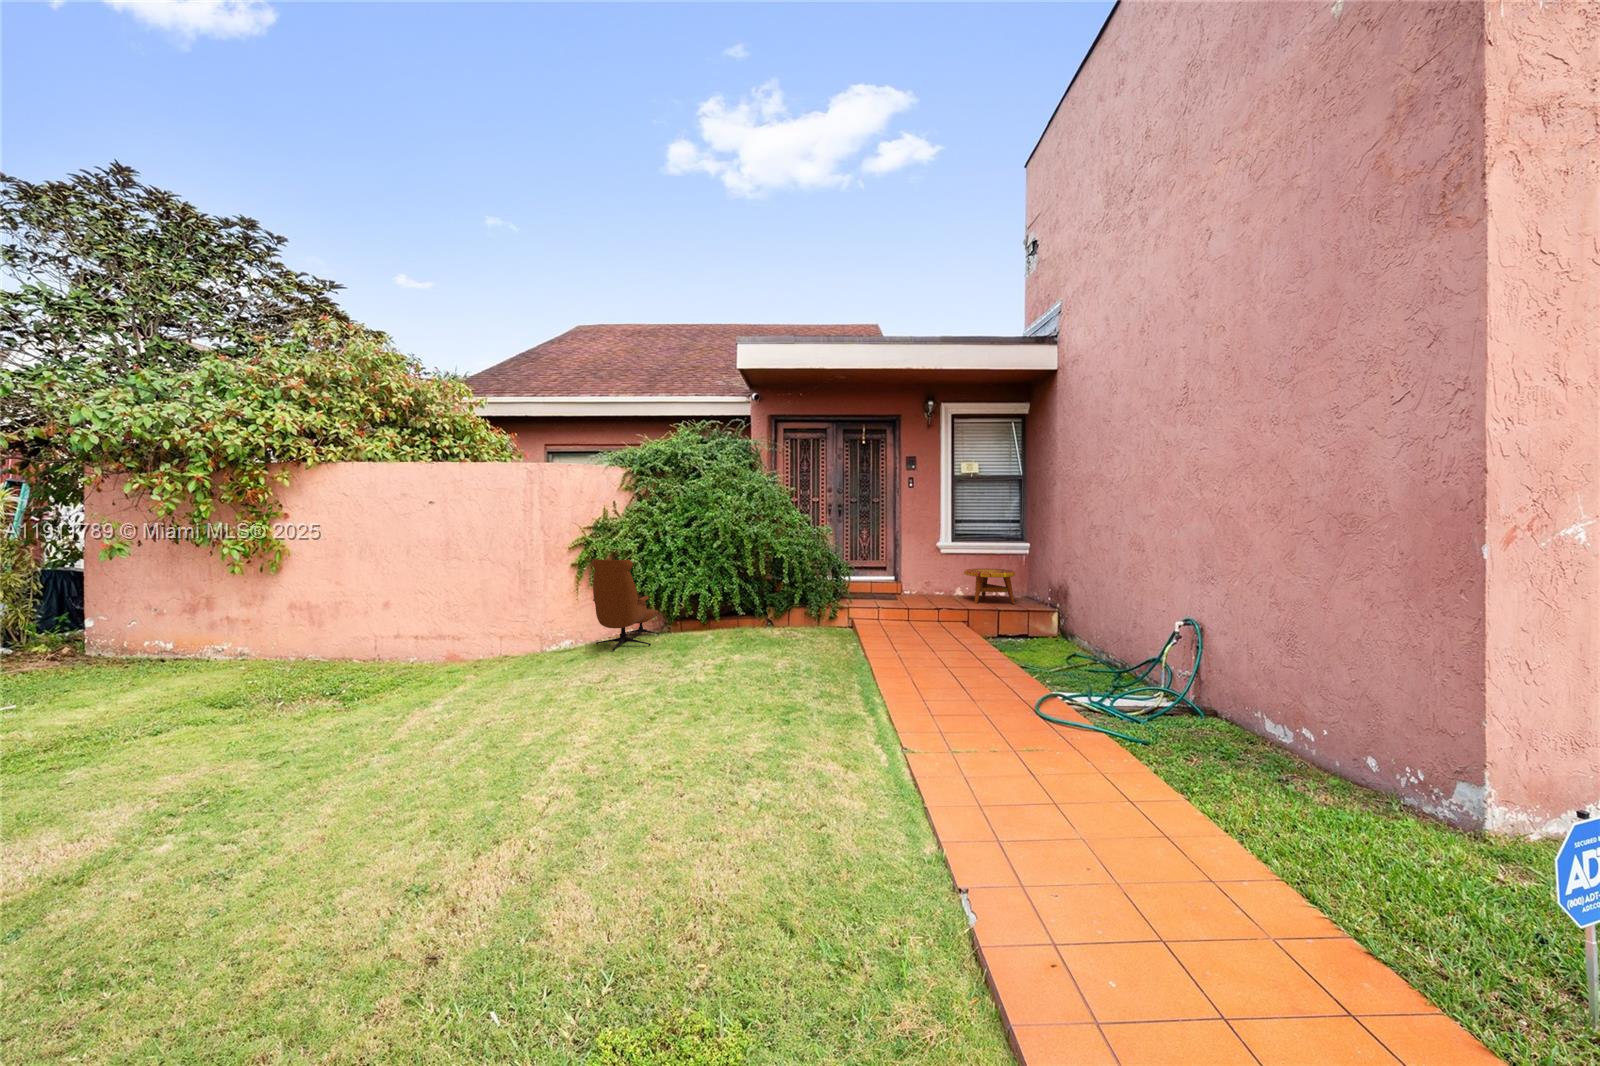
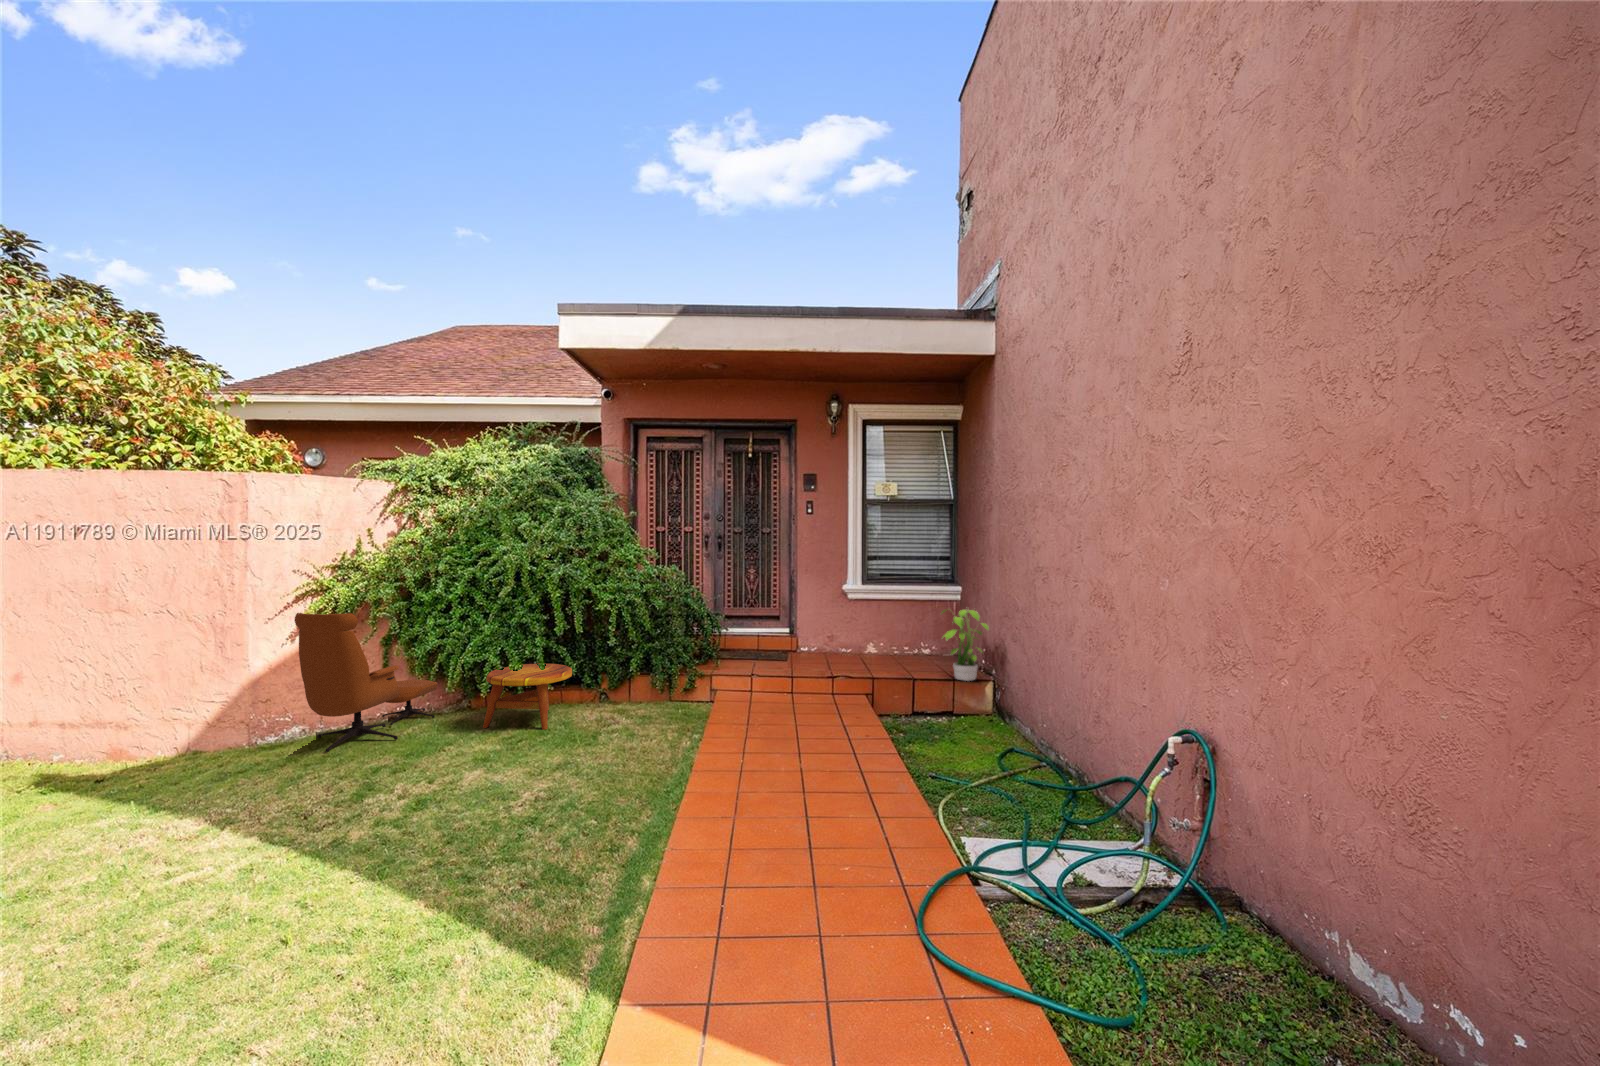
potted plant: none [1017,558,1055,613] -> present [941,610,989,681]
side table: present [964,568,1015,604] -> present [483,664,572,730]

